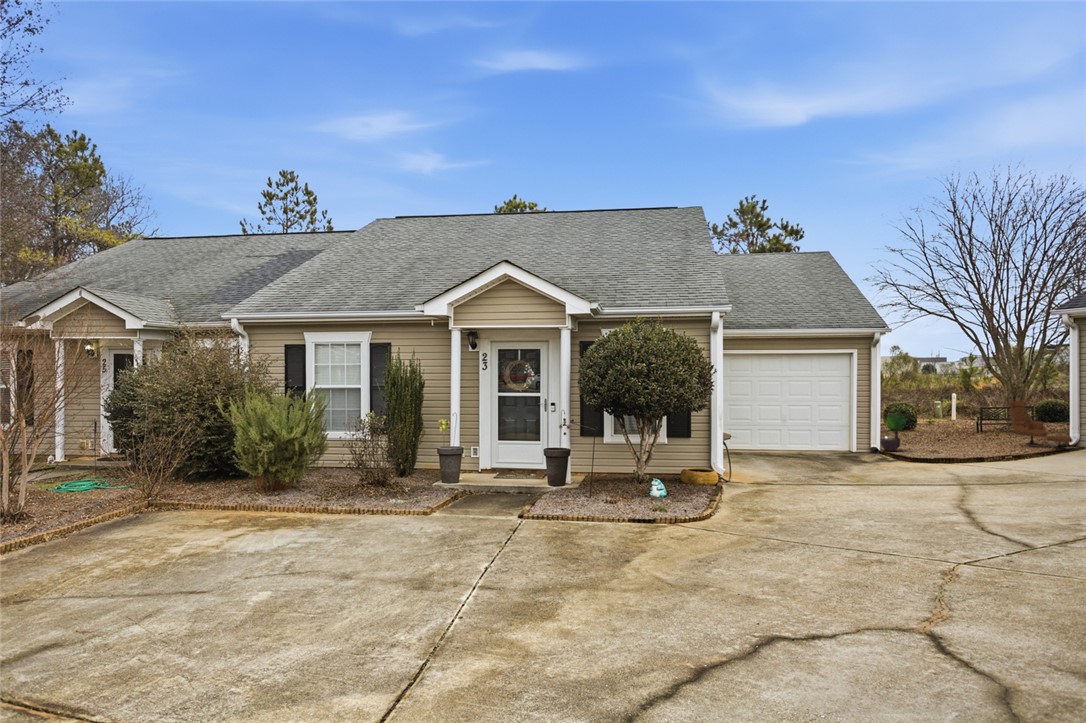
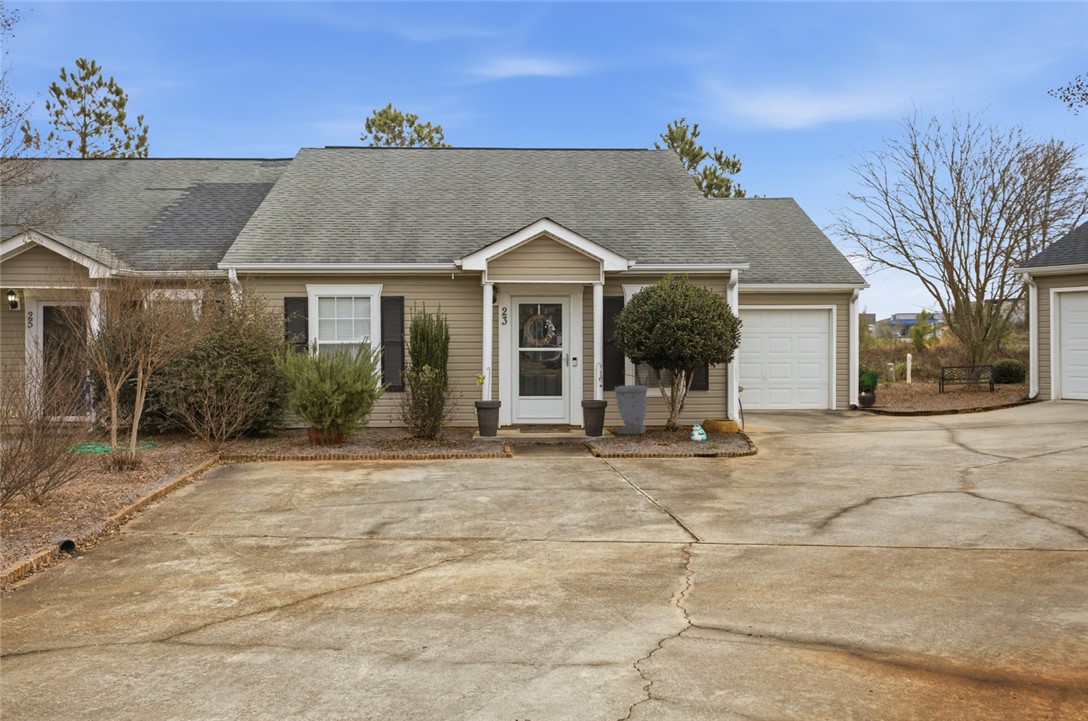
lounge chair: present [1009,401,1072,449] -> none [969,357,1023,403]
trash can: none [589,431,624,482] -> present [614,385,648,434]

